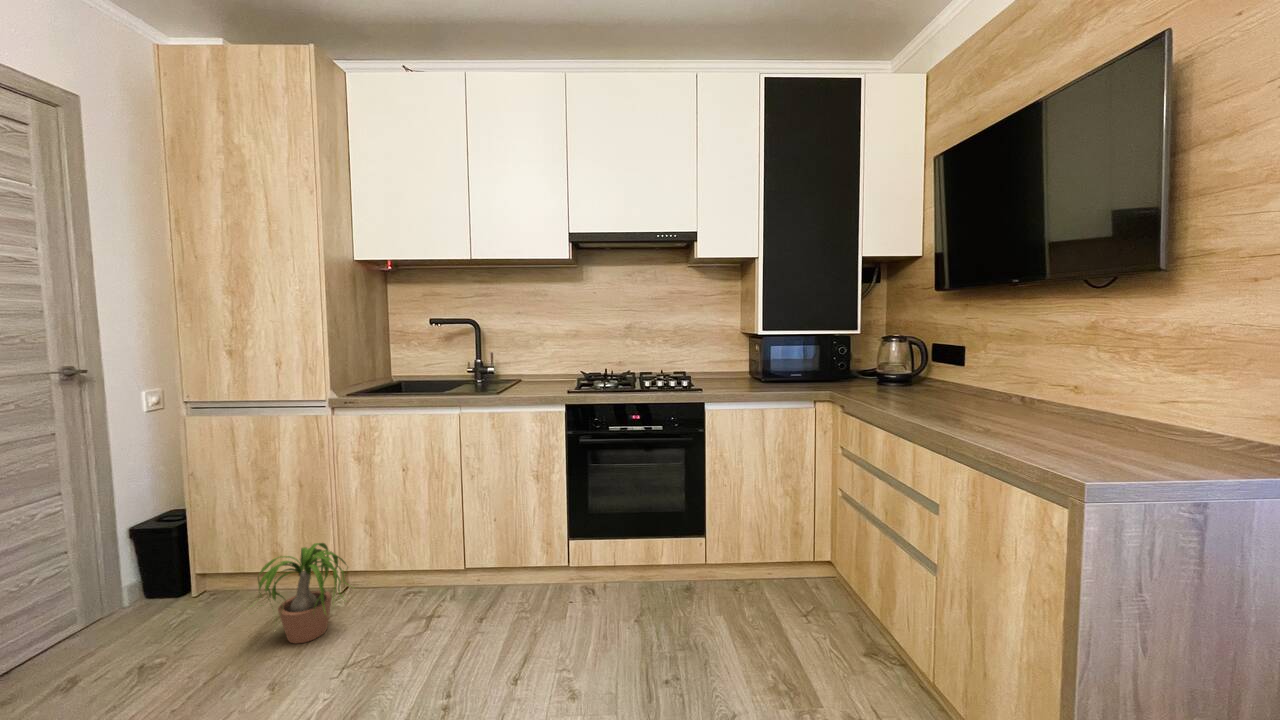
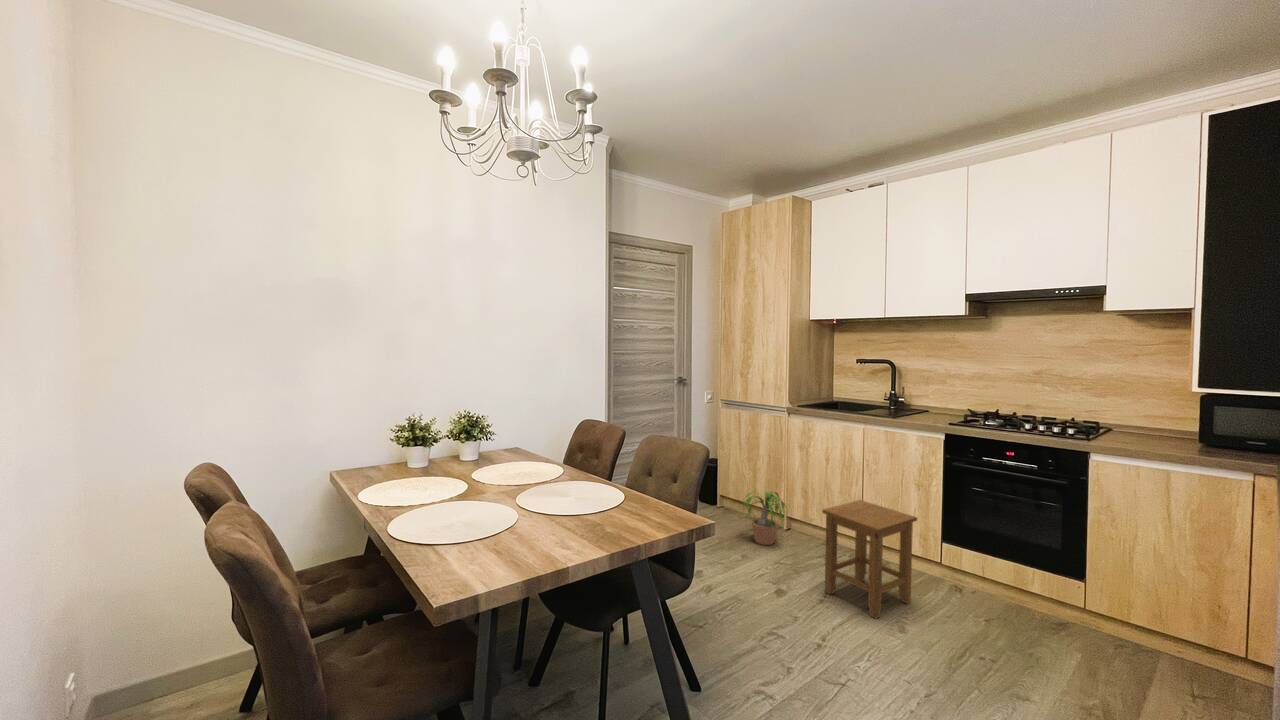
stool: none [426,519,553,691] -> present [822,500,917,618]

